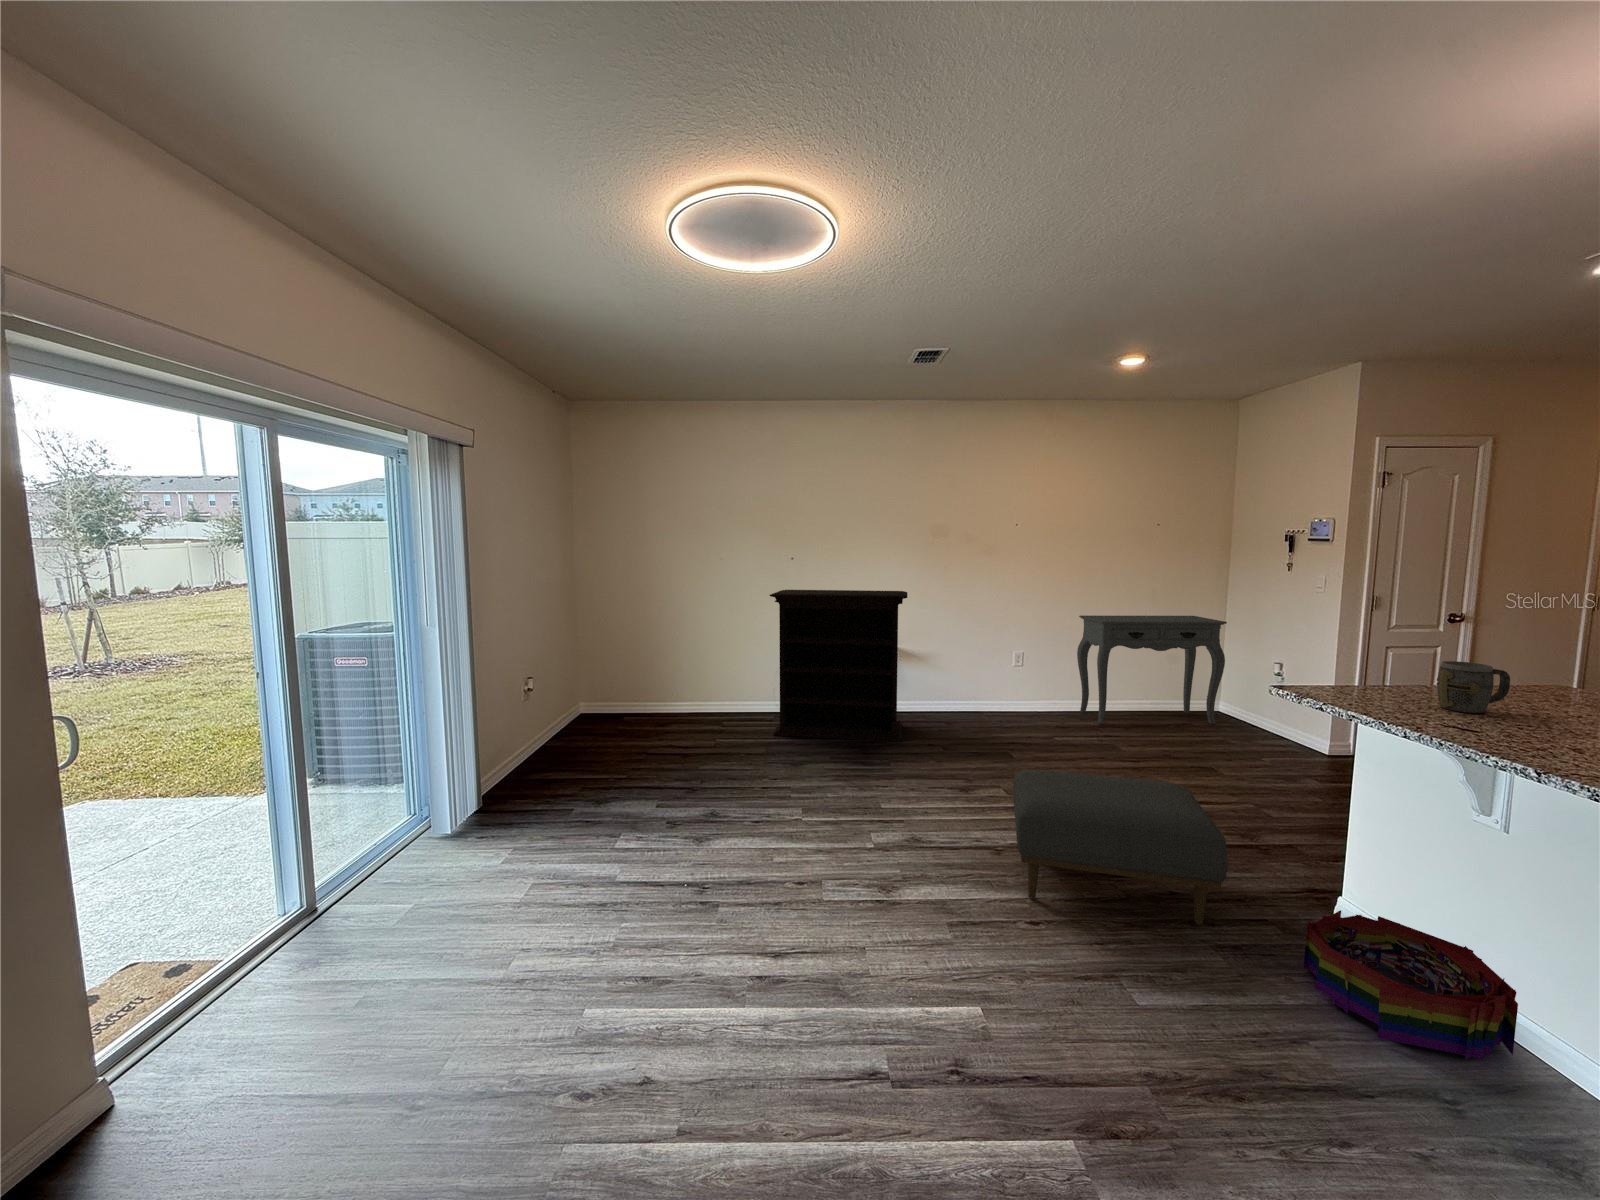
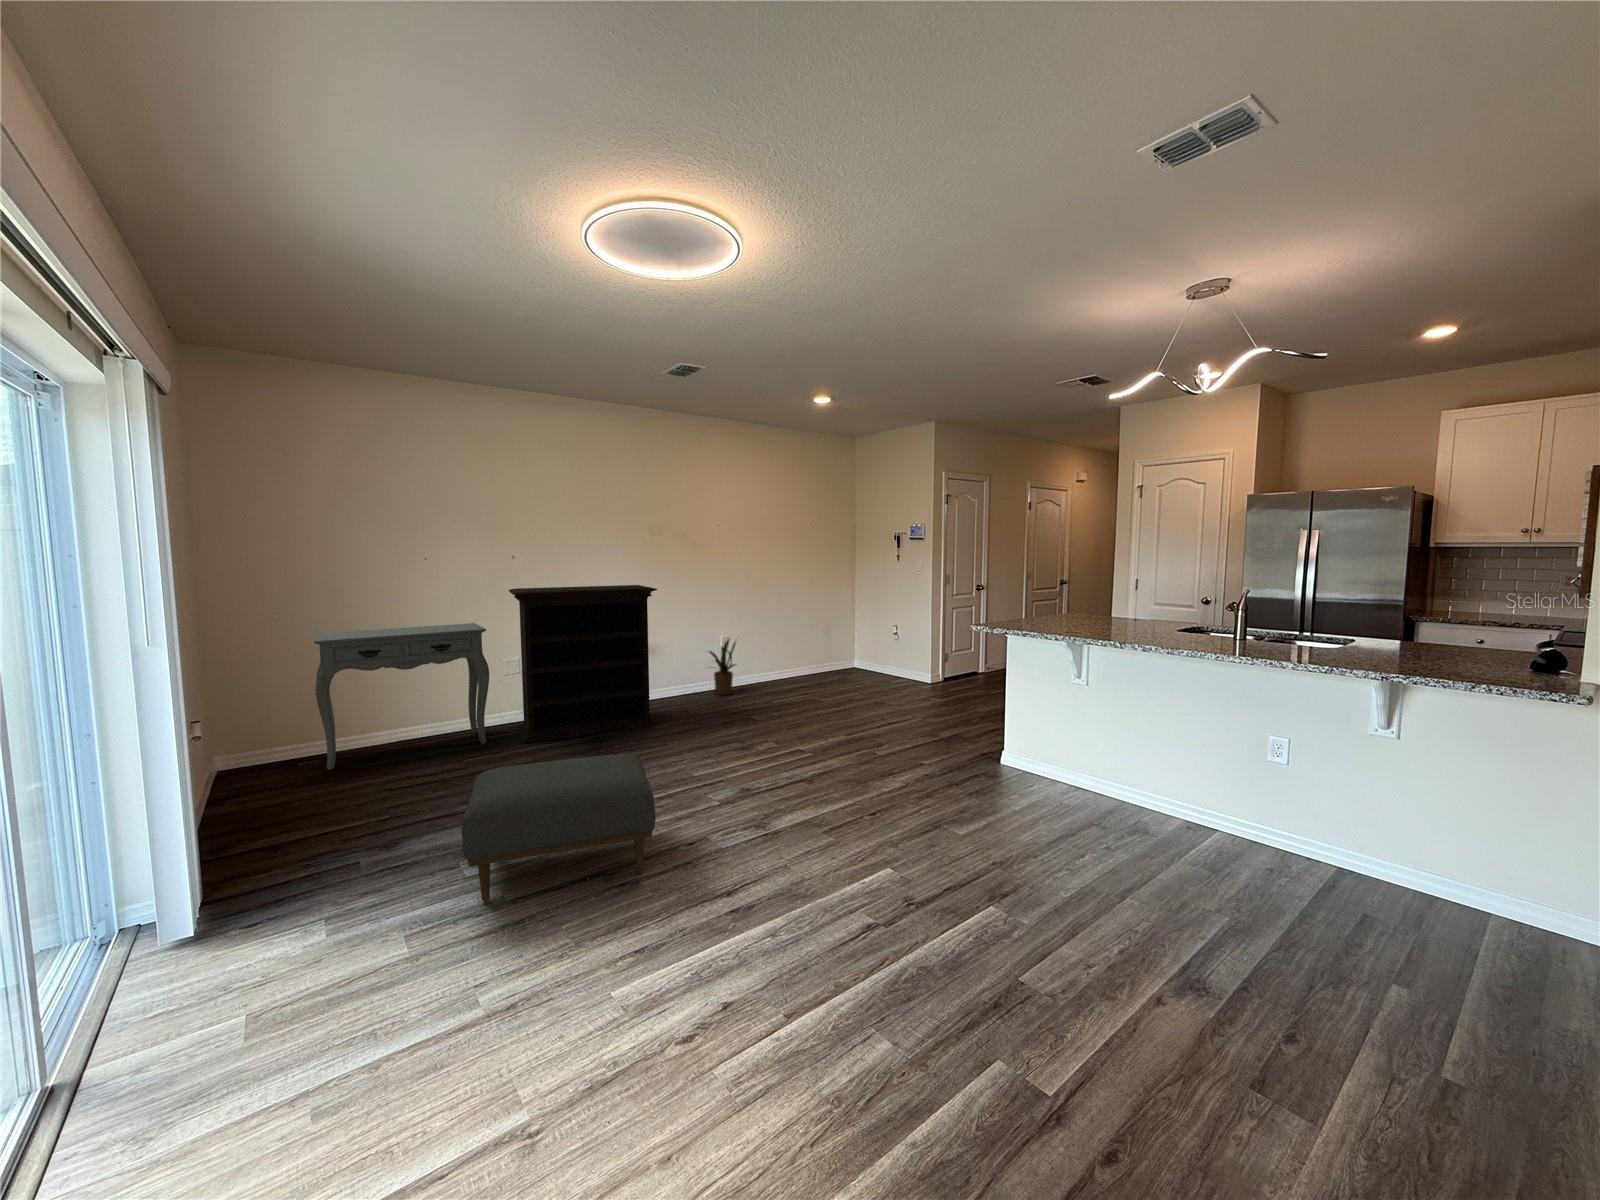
console table: present [1077,615,1227,724] -> present [314,623,489,770]
house plant: none [983,656,1031,721] -> present [709,639,736,695]
mug: present [1437,661,1510,713] -> none [1049,602,1075,629]
ottoman: present [1013,770,1227,925] -> present [462,754,656,901]
storage bin: present [1303,911,1518,1059] -> none [1008,753,1102,811]

